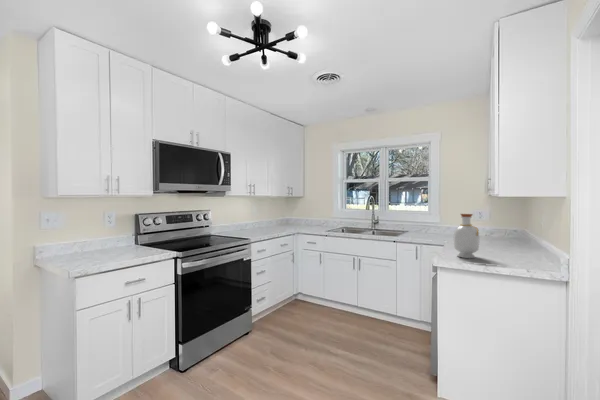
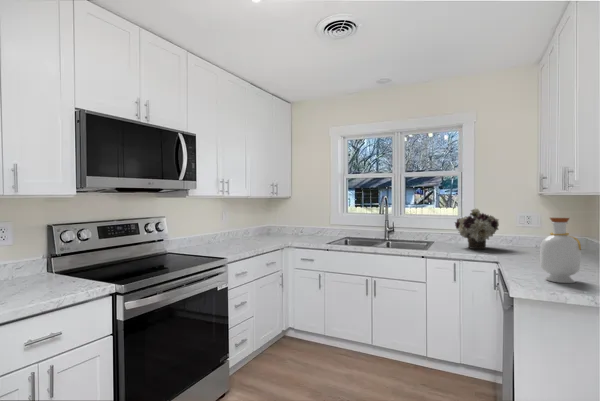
flower arrangement: none [420,206,452,237] -> present [455,208,499,249]

